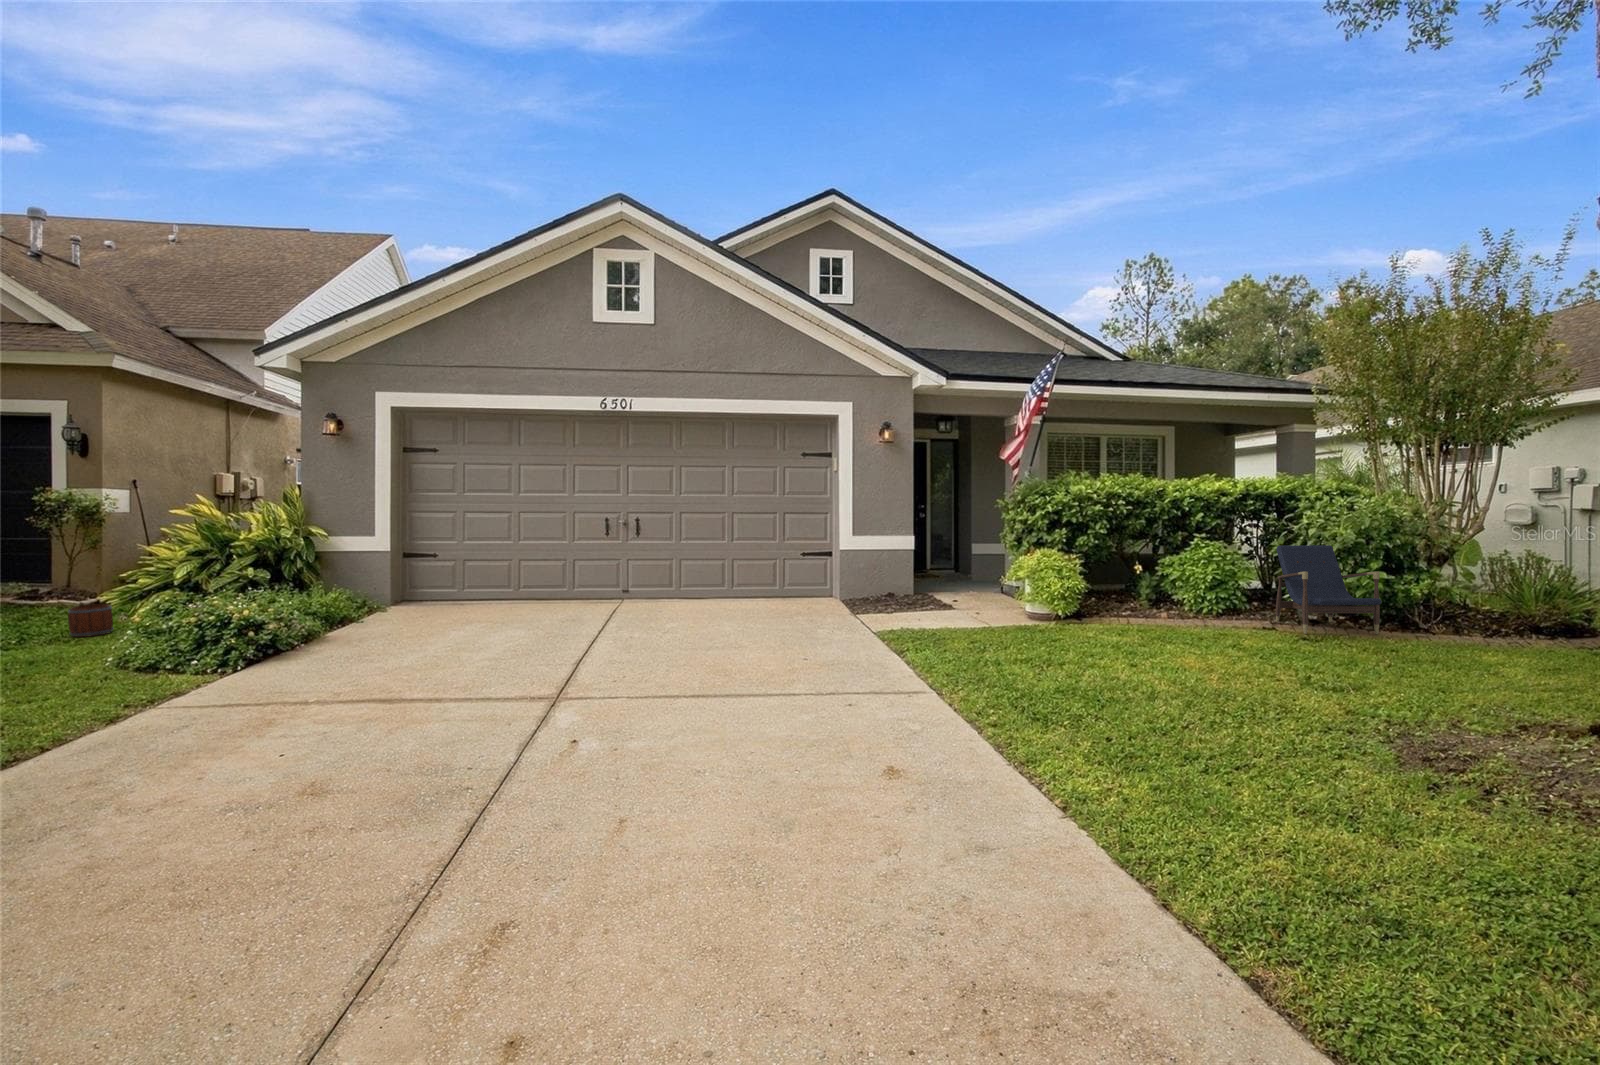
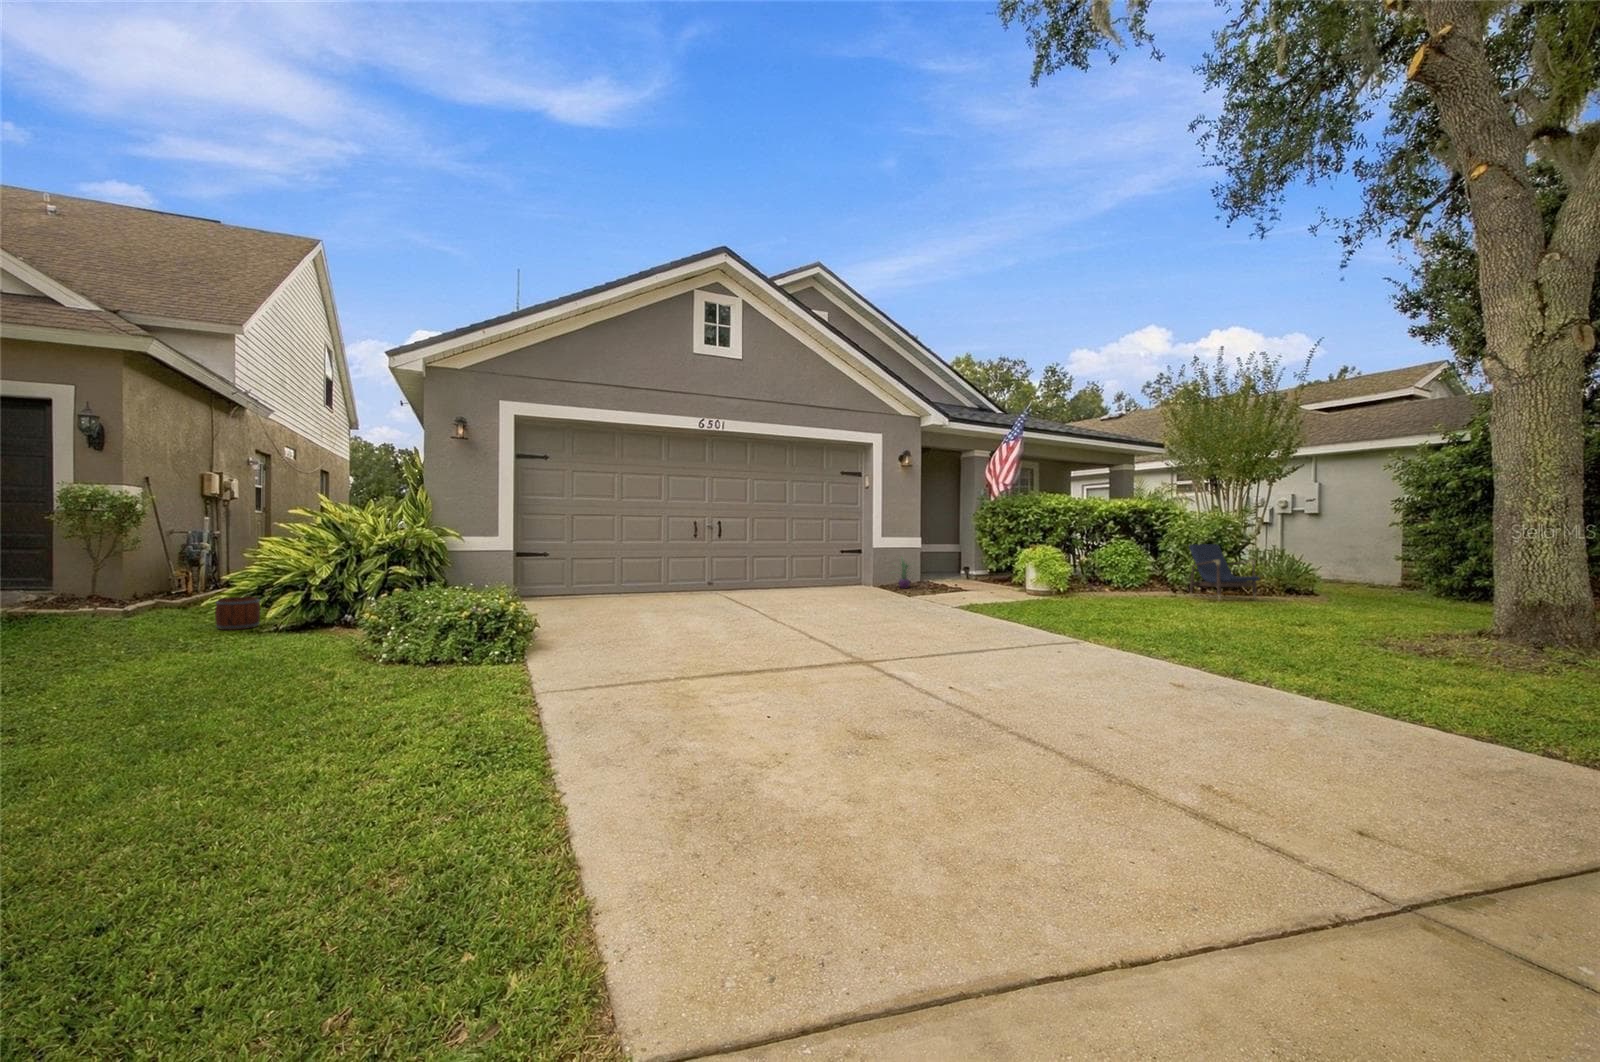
decorative plant: none [848,557,890,598] -> present [898,559,910,588]

